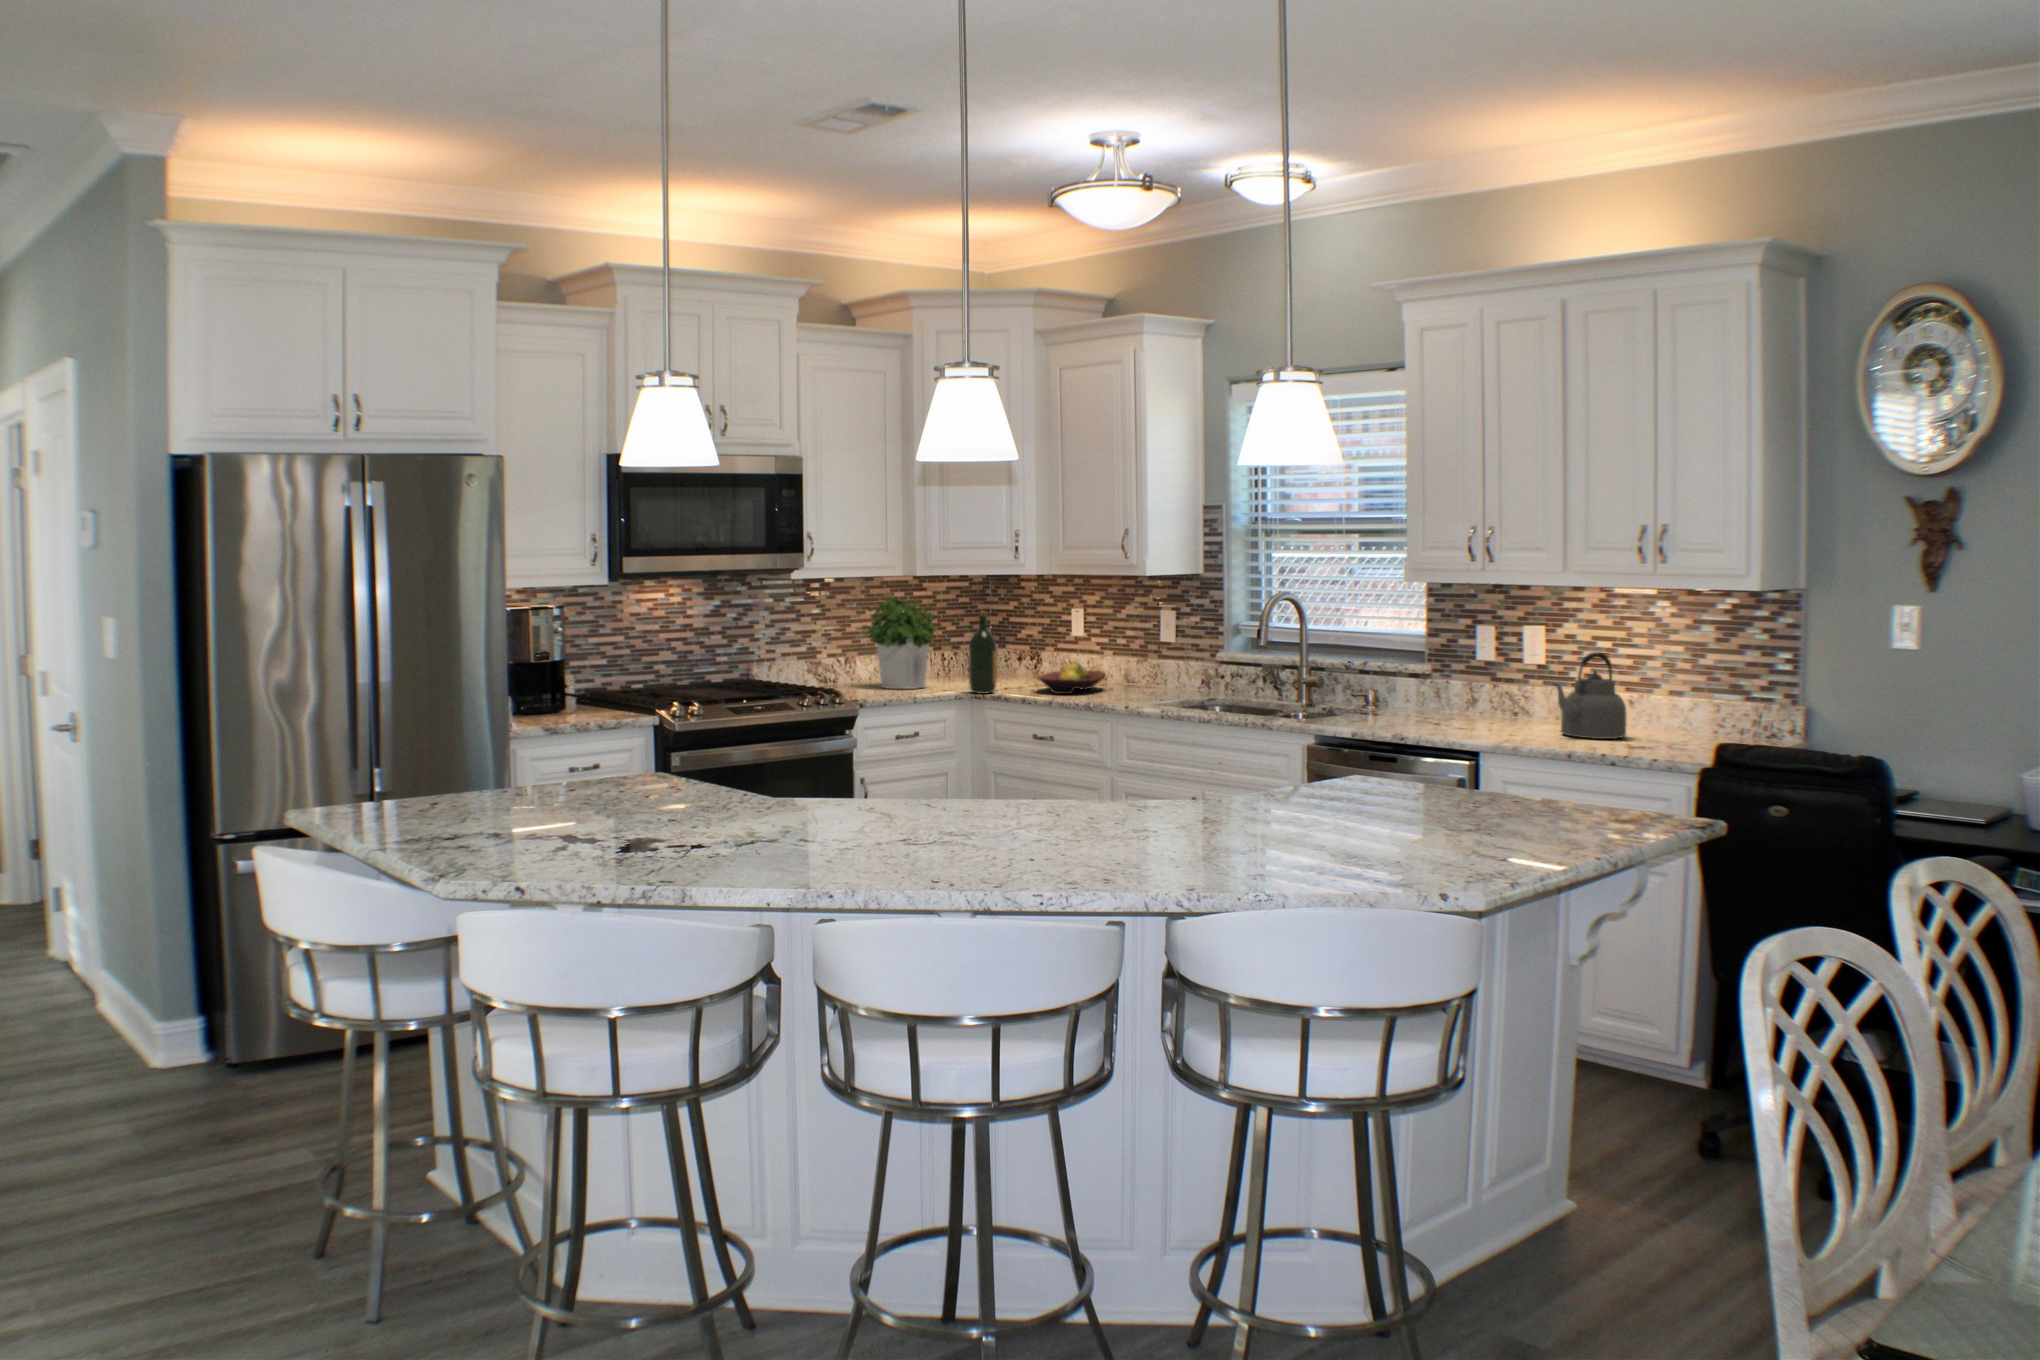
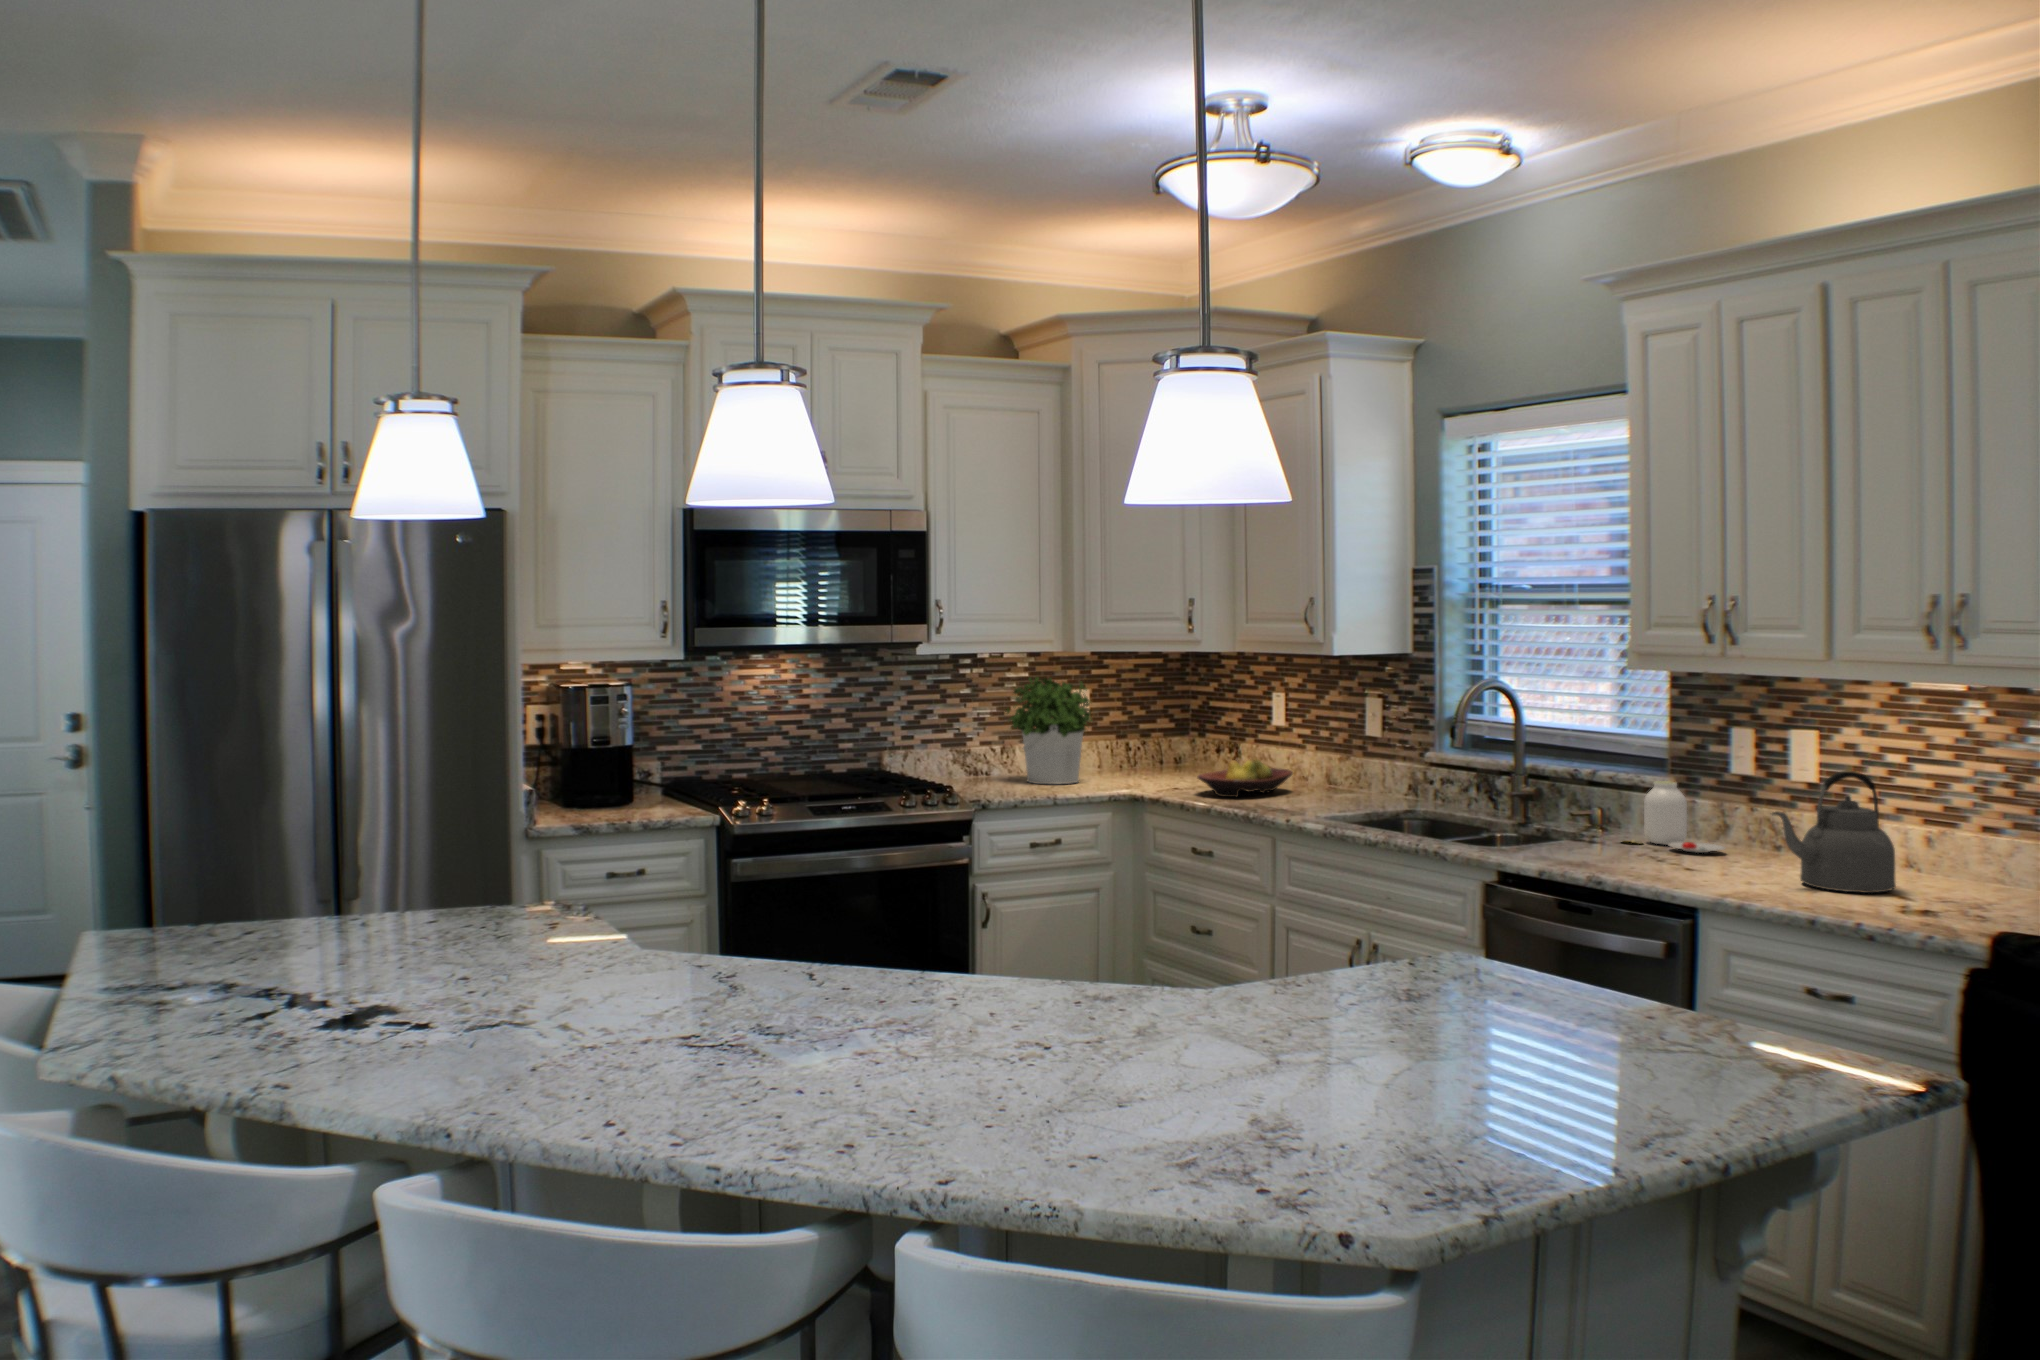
wine bottle: present [969,612,997,694] -> none [1115,696,1147,793]
jar: none [1400,667,1481,719] -> present [1624,781,1725,853]

